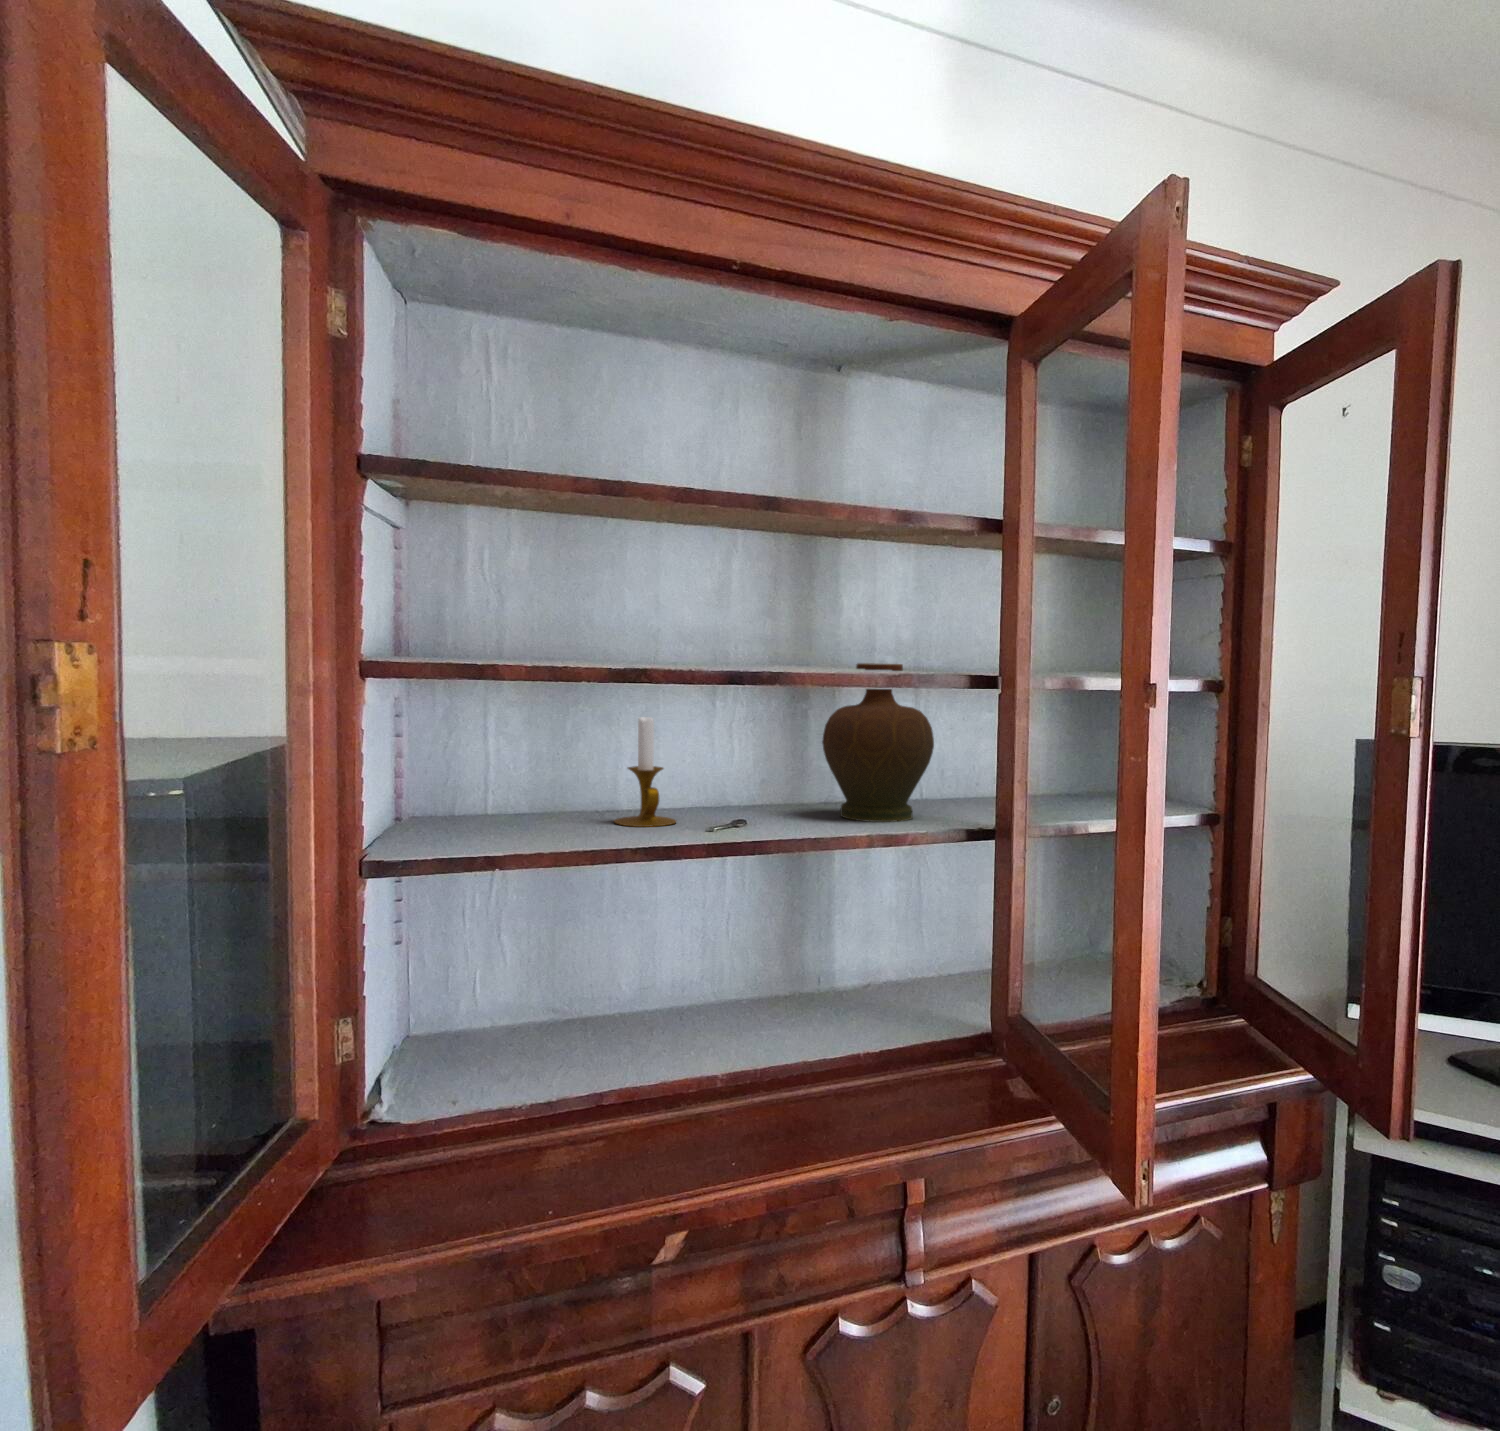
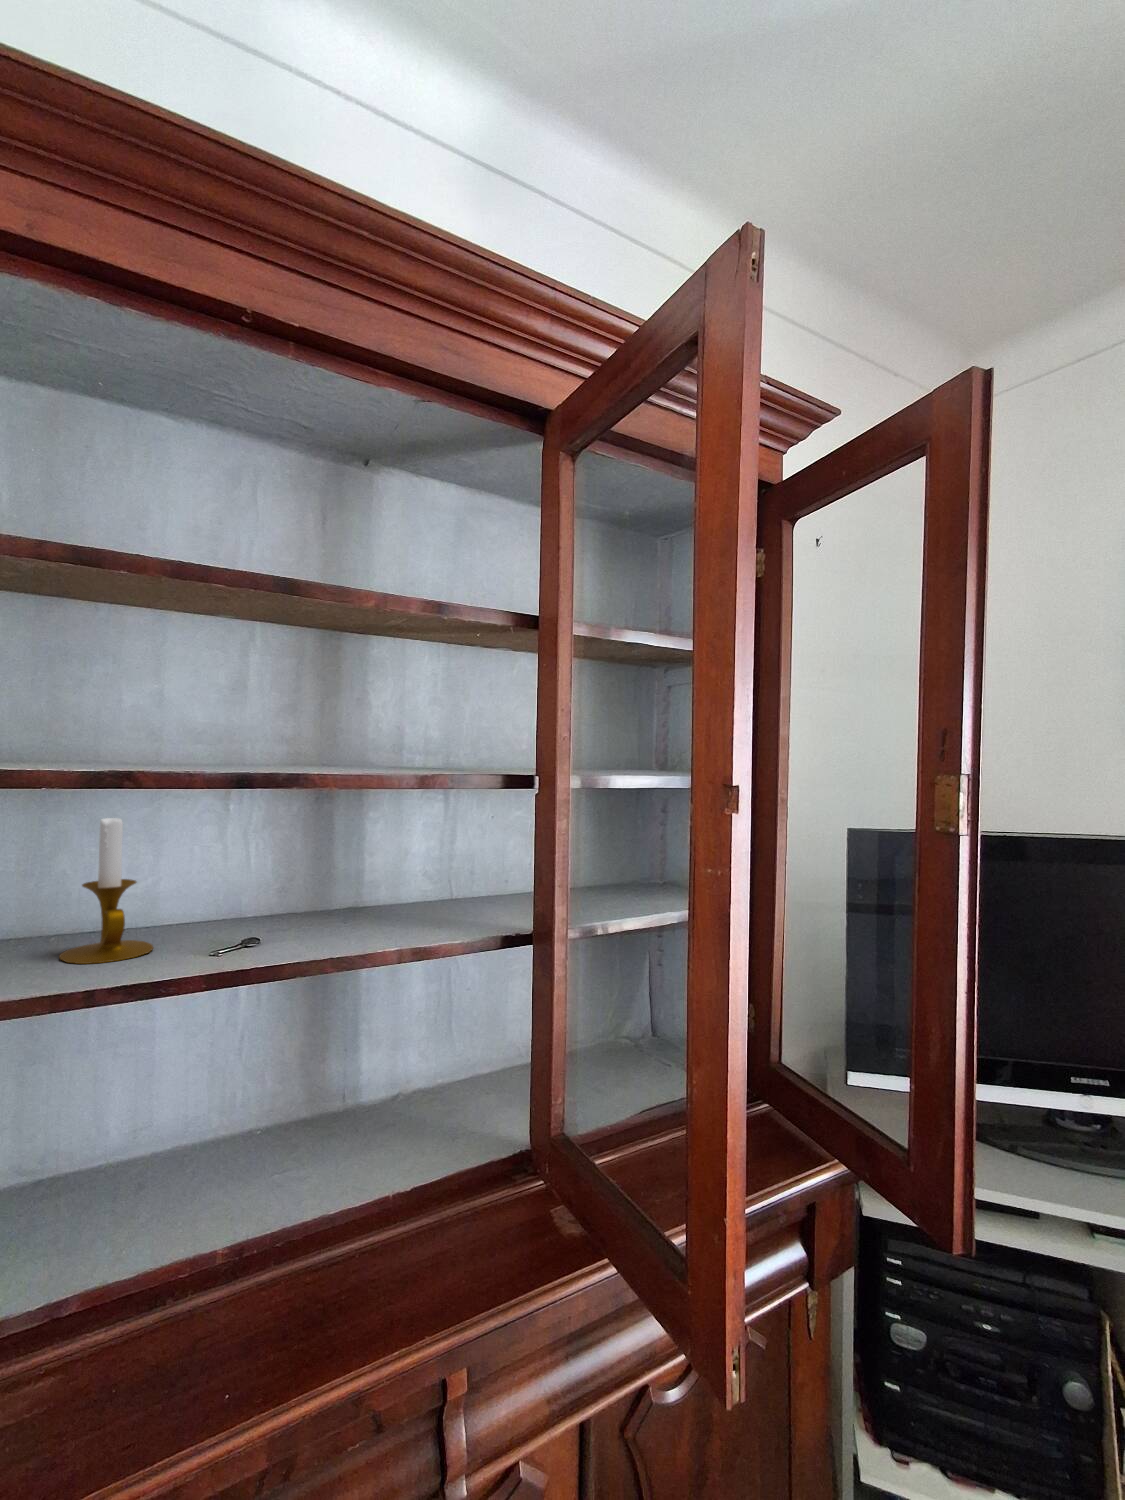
decorative vase: present [822,663,934,822] -> none [350,754,474,930]

